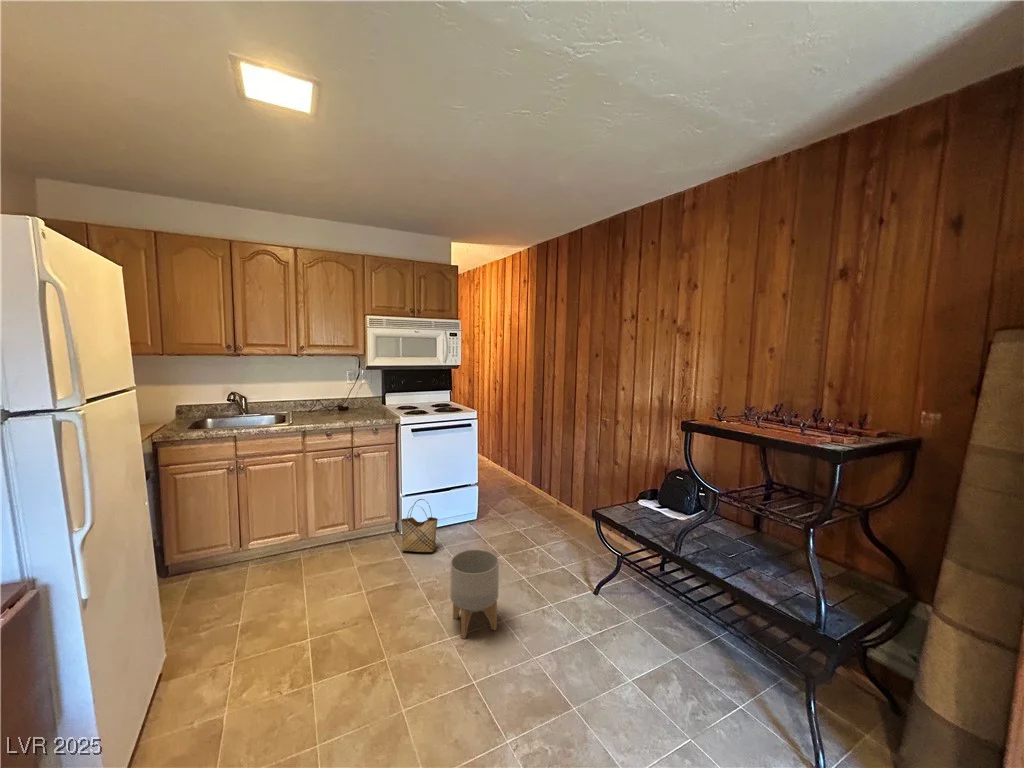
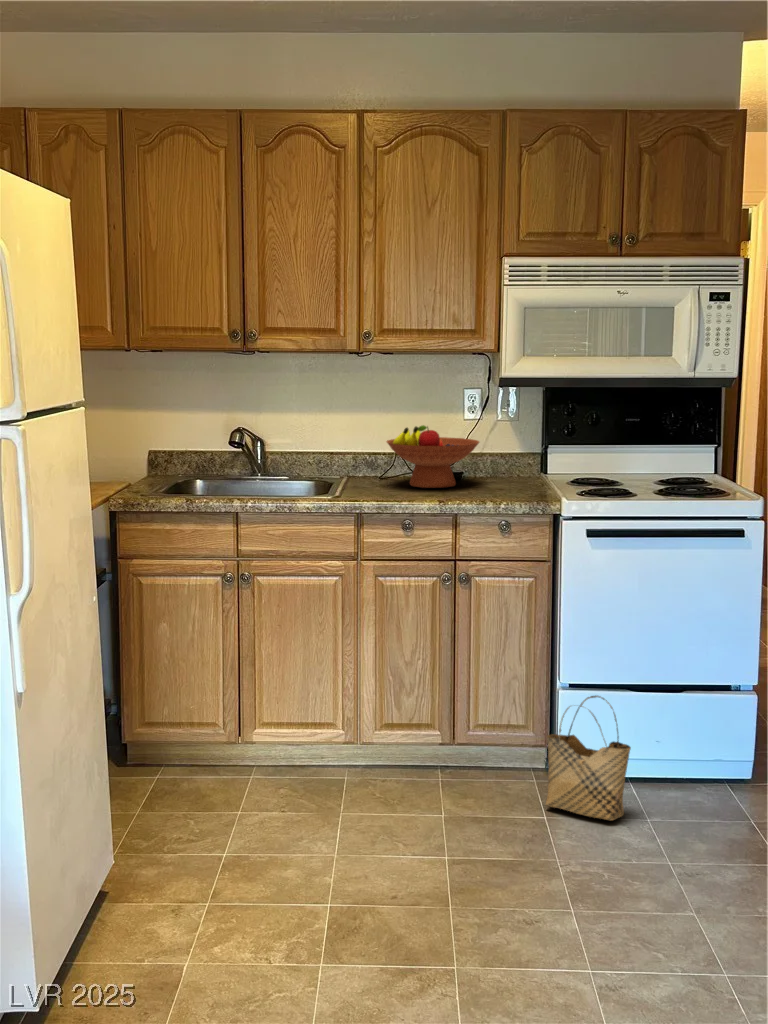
fruit bowl: none [313,388,358,416] -> present [387,425,479,488]
planter: present [450,549,499,639] -> none [602,799,715,983]

